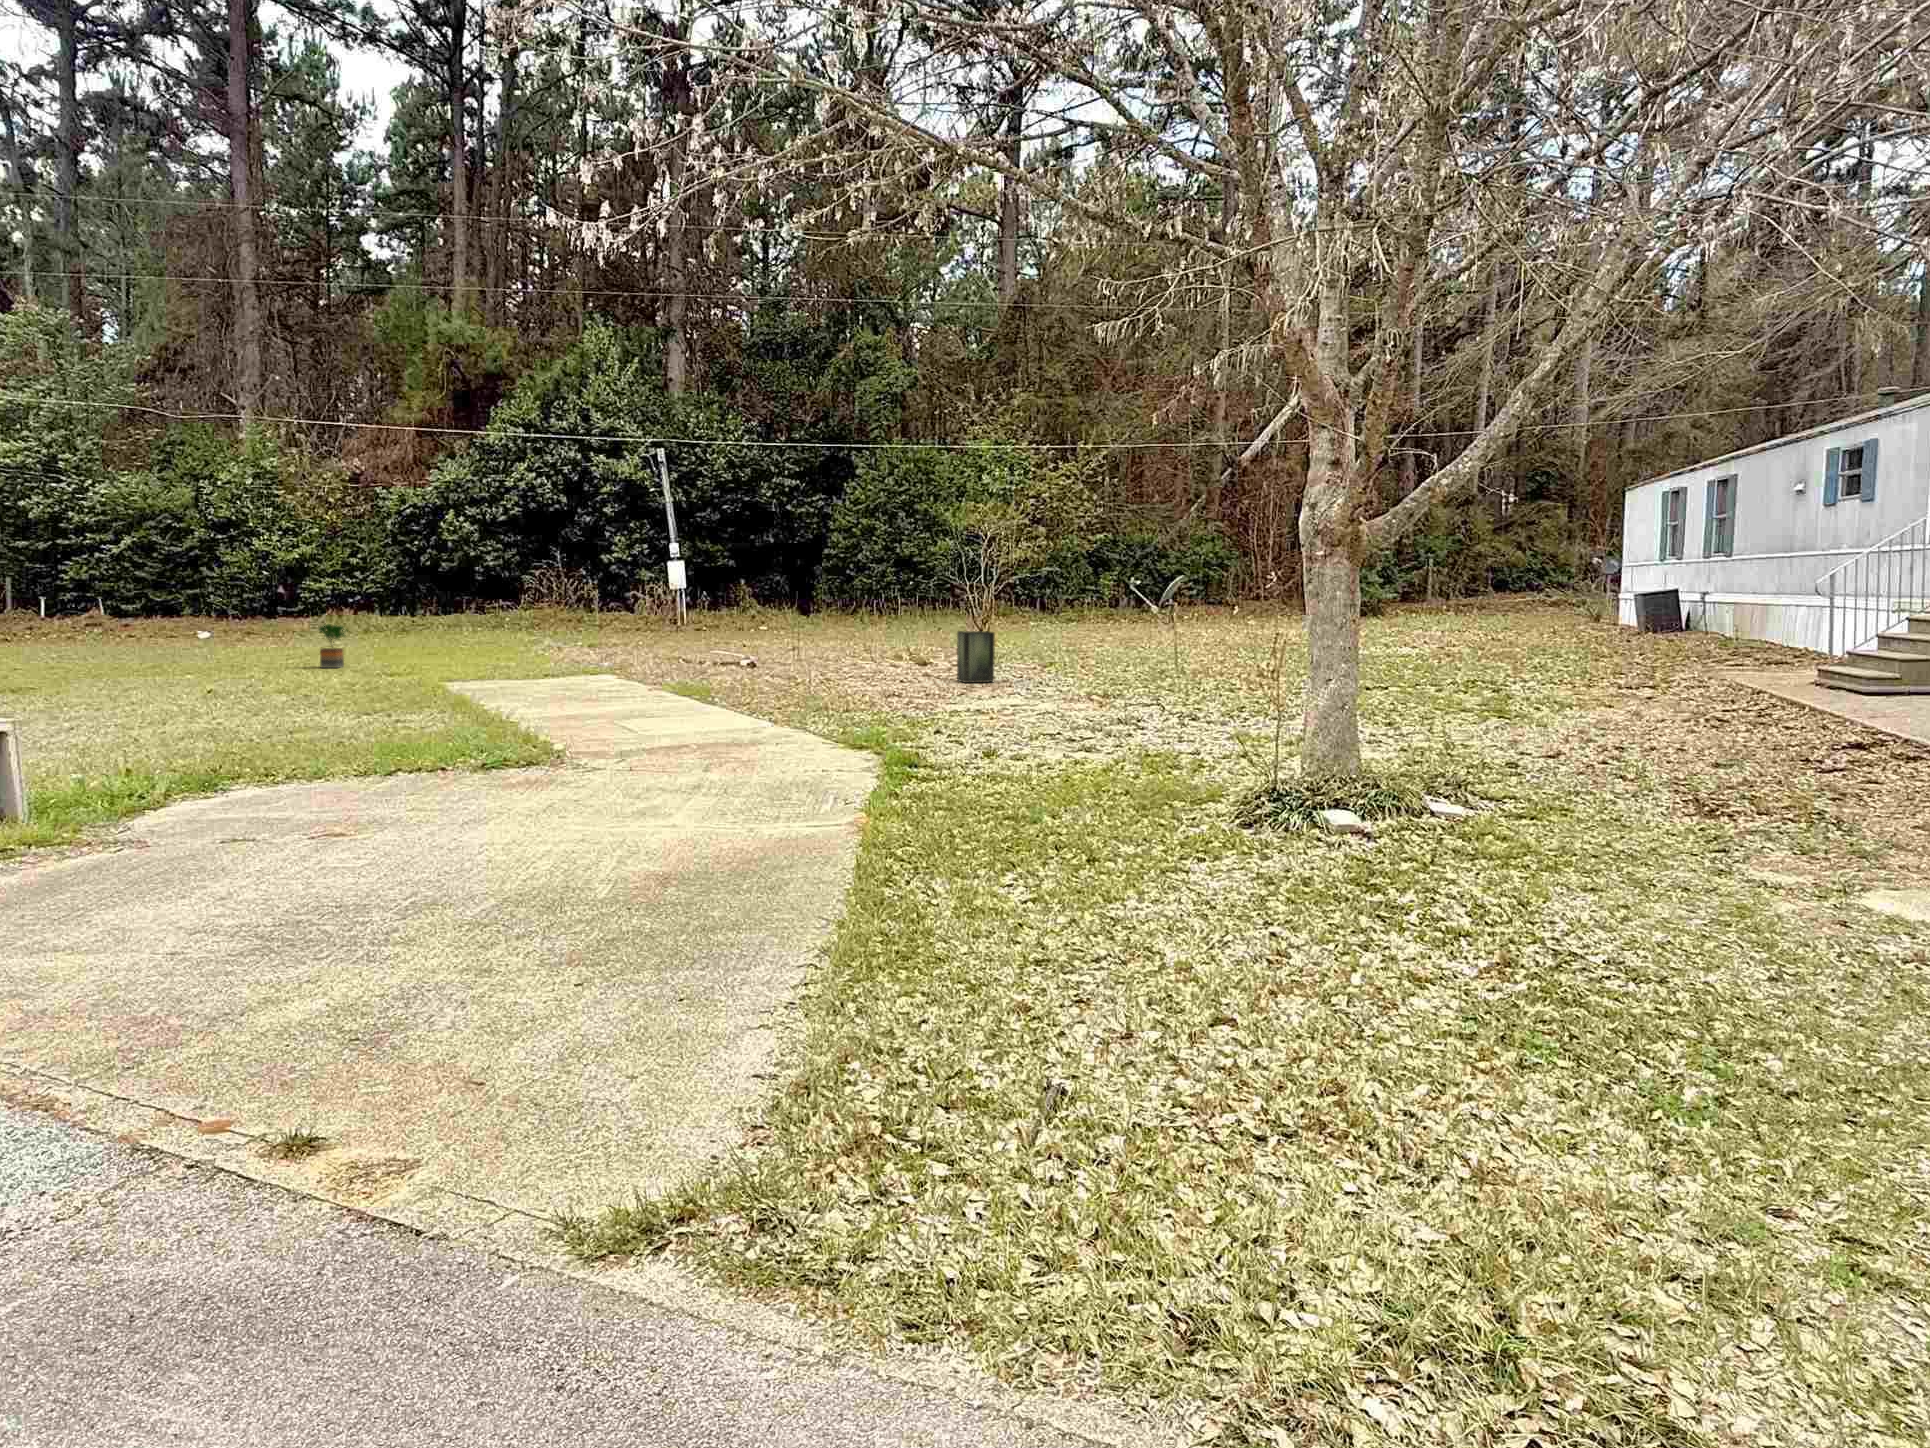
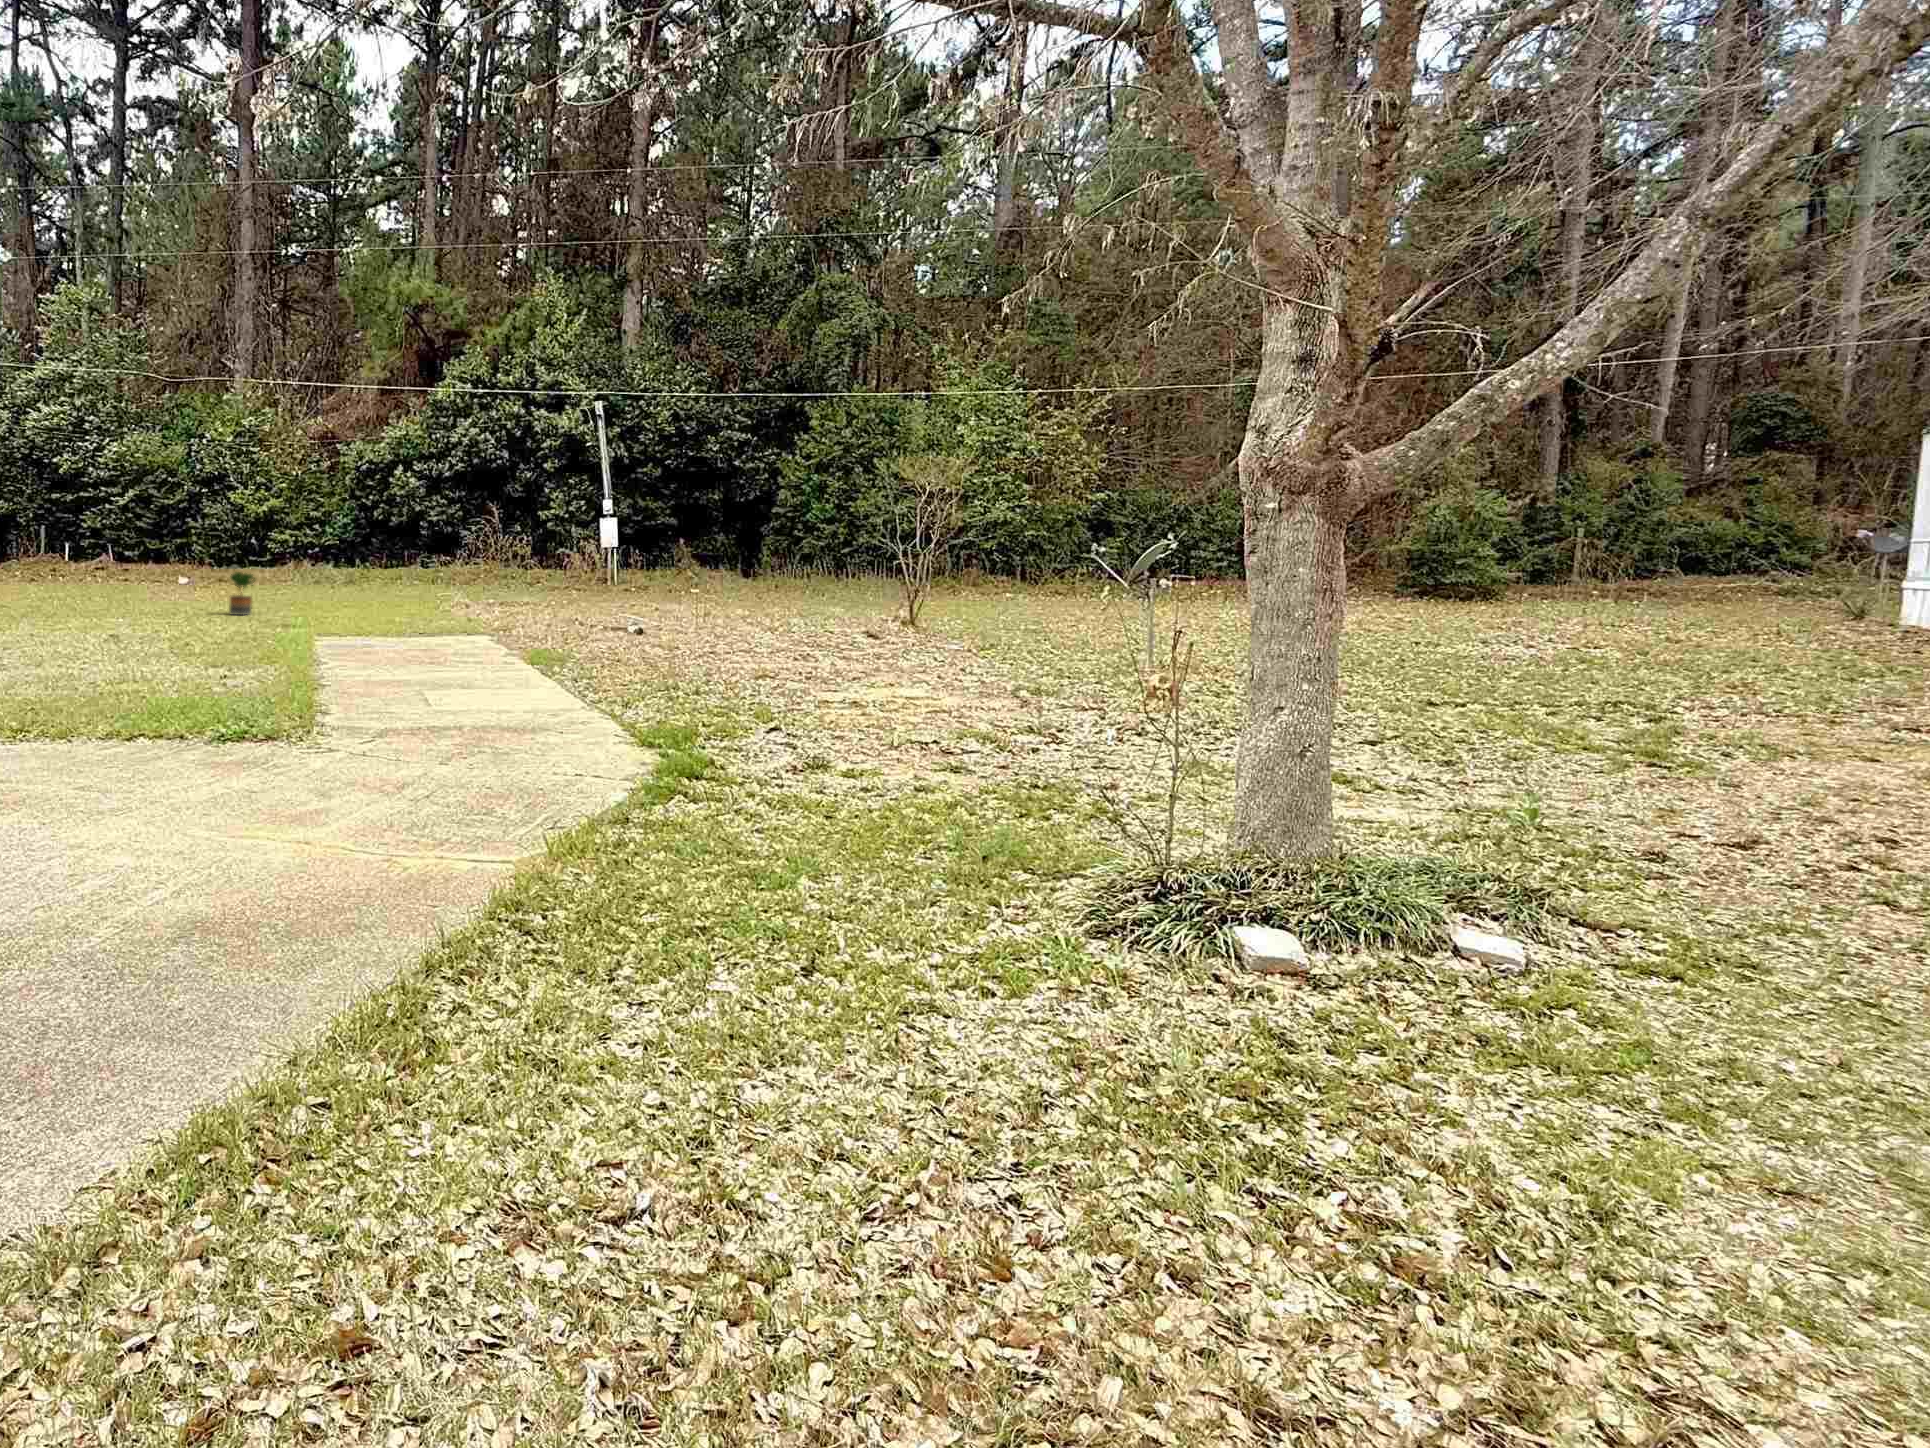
storage box: present [957,631,995,683] -> none [855,600,902,663]

